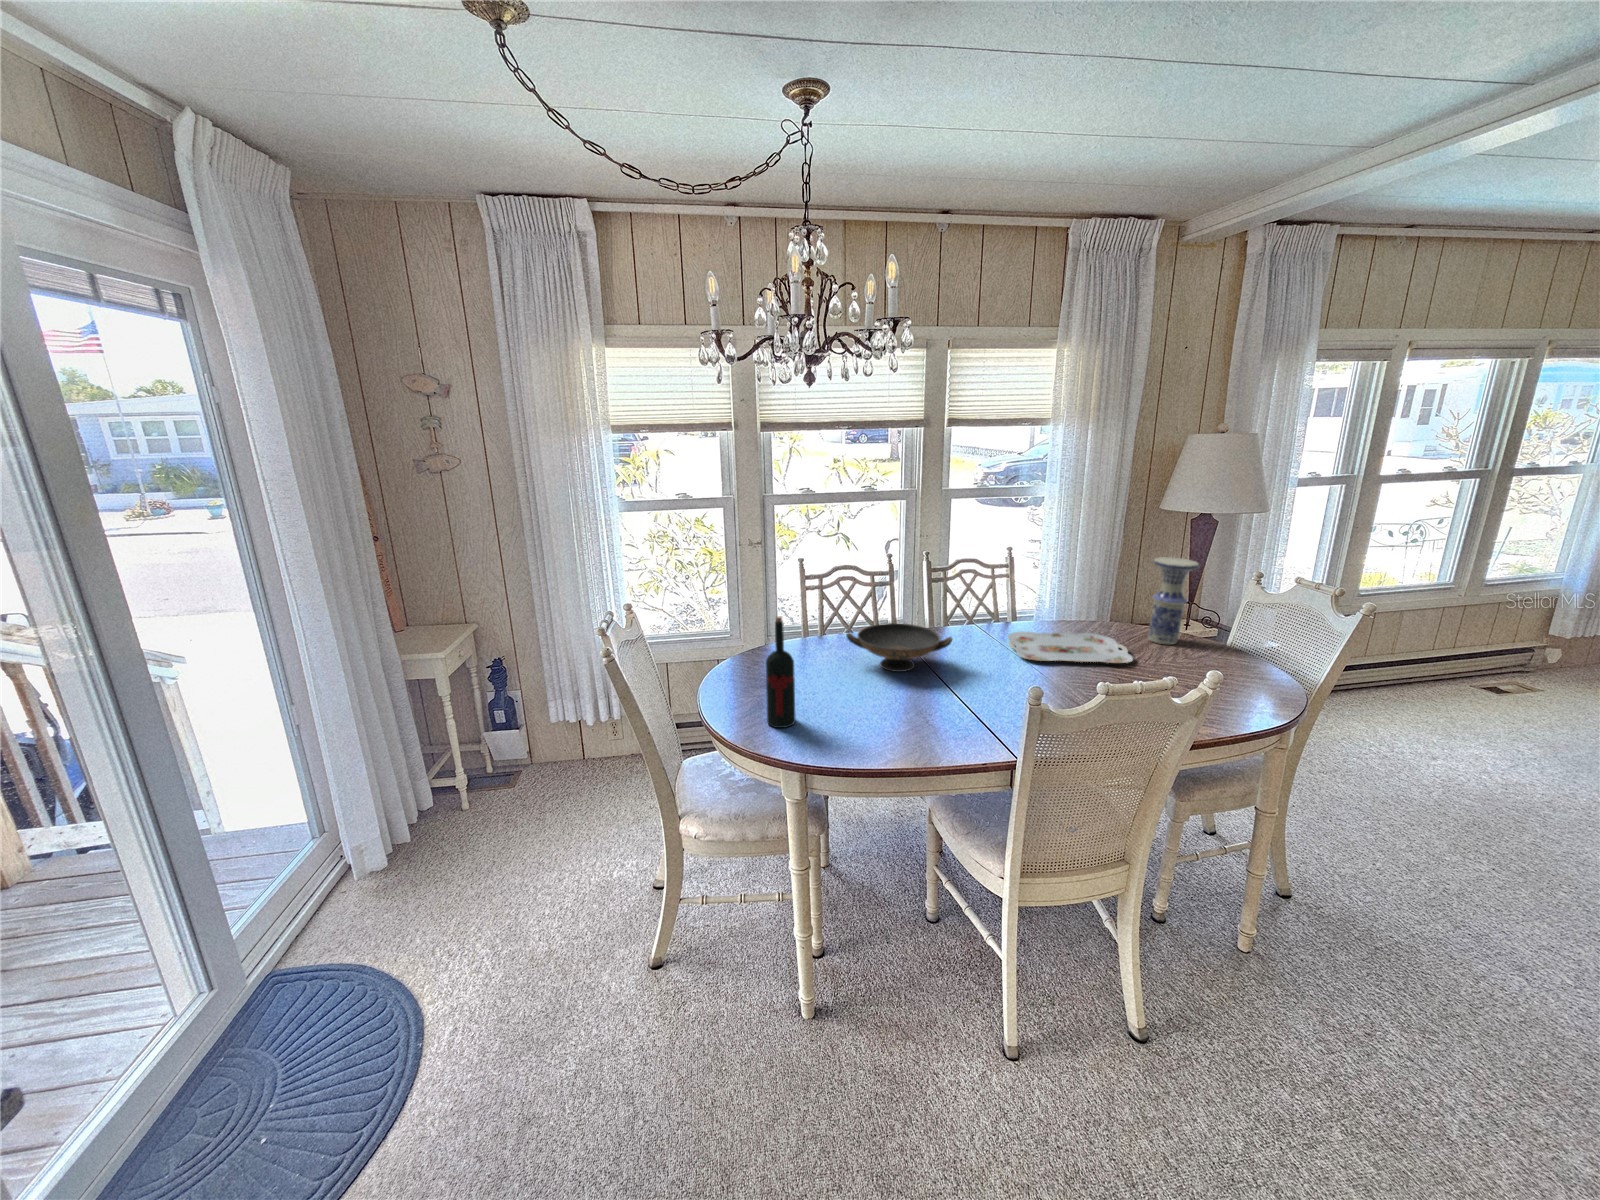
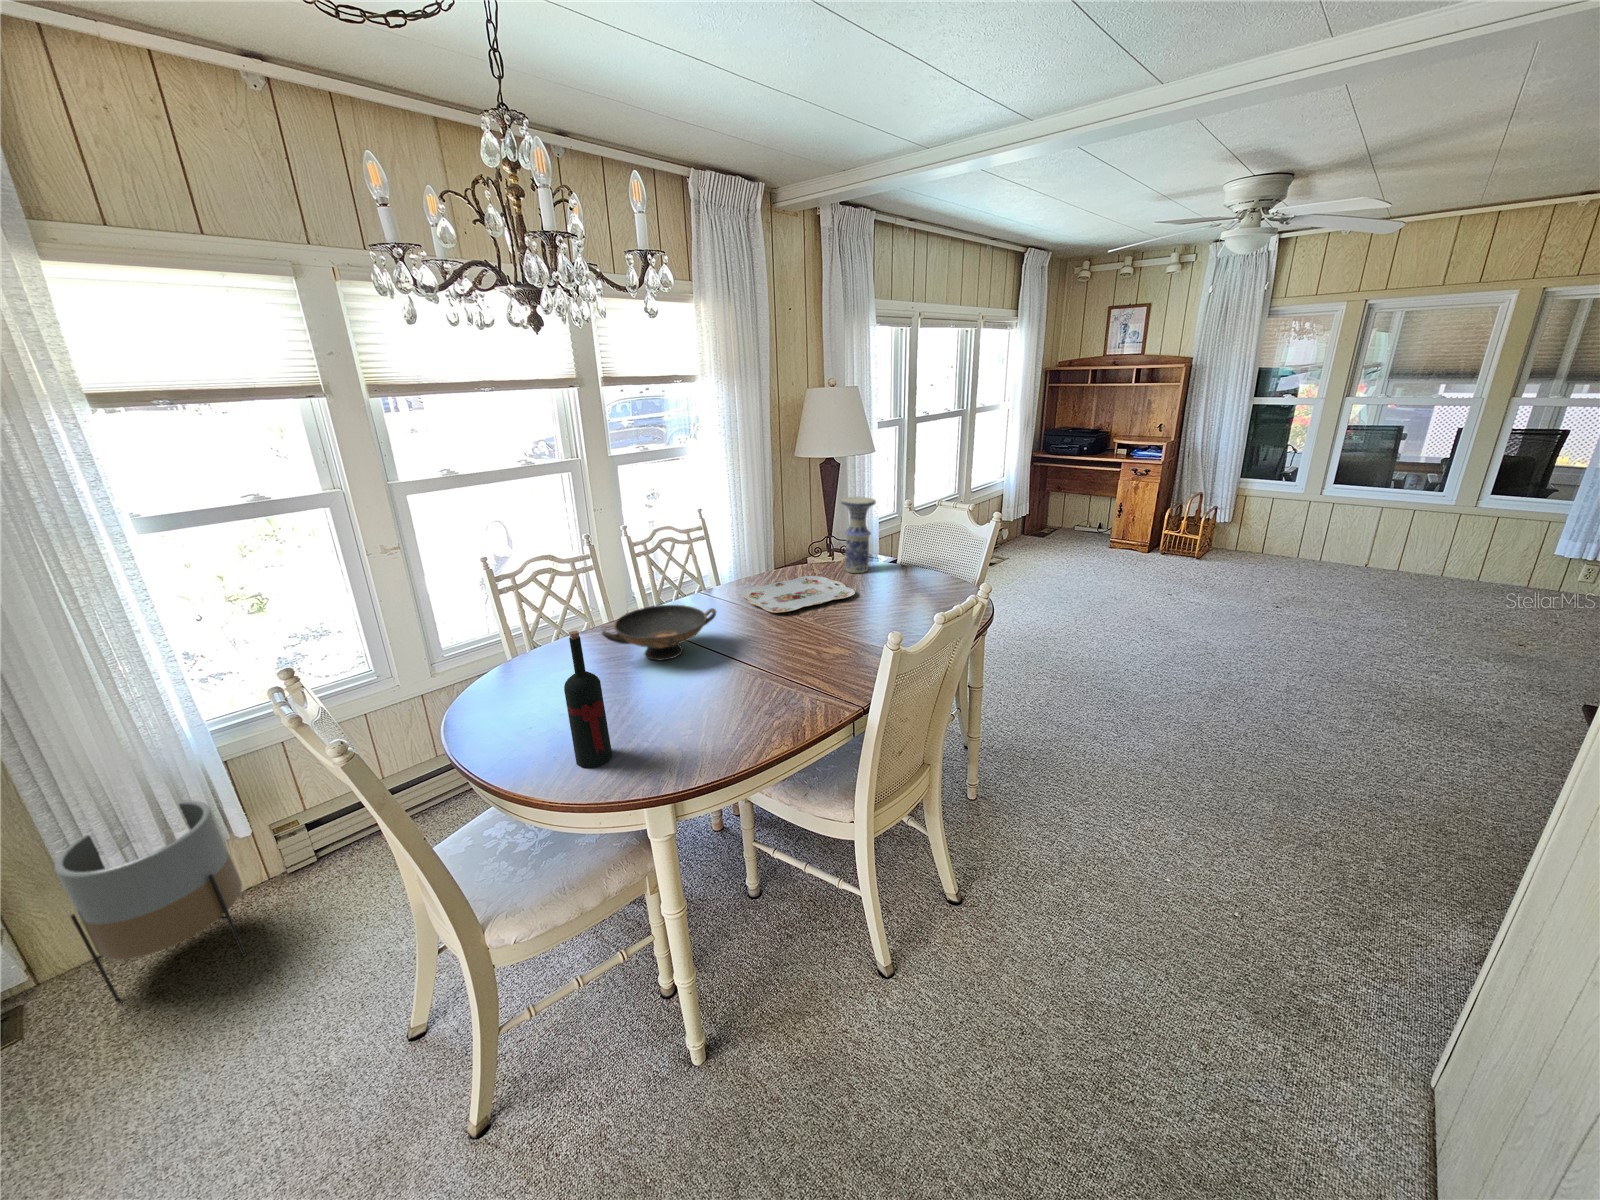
planter: none [539,679,616,793] -> present [54,800,247,1000]

